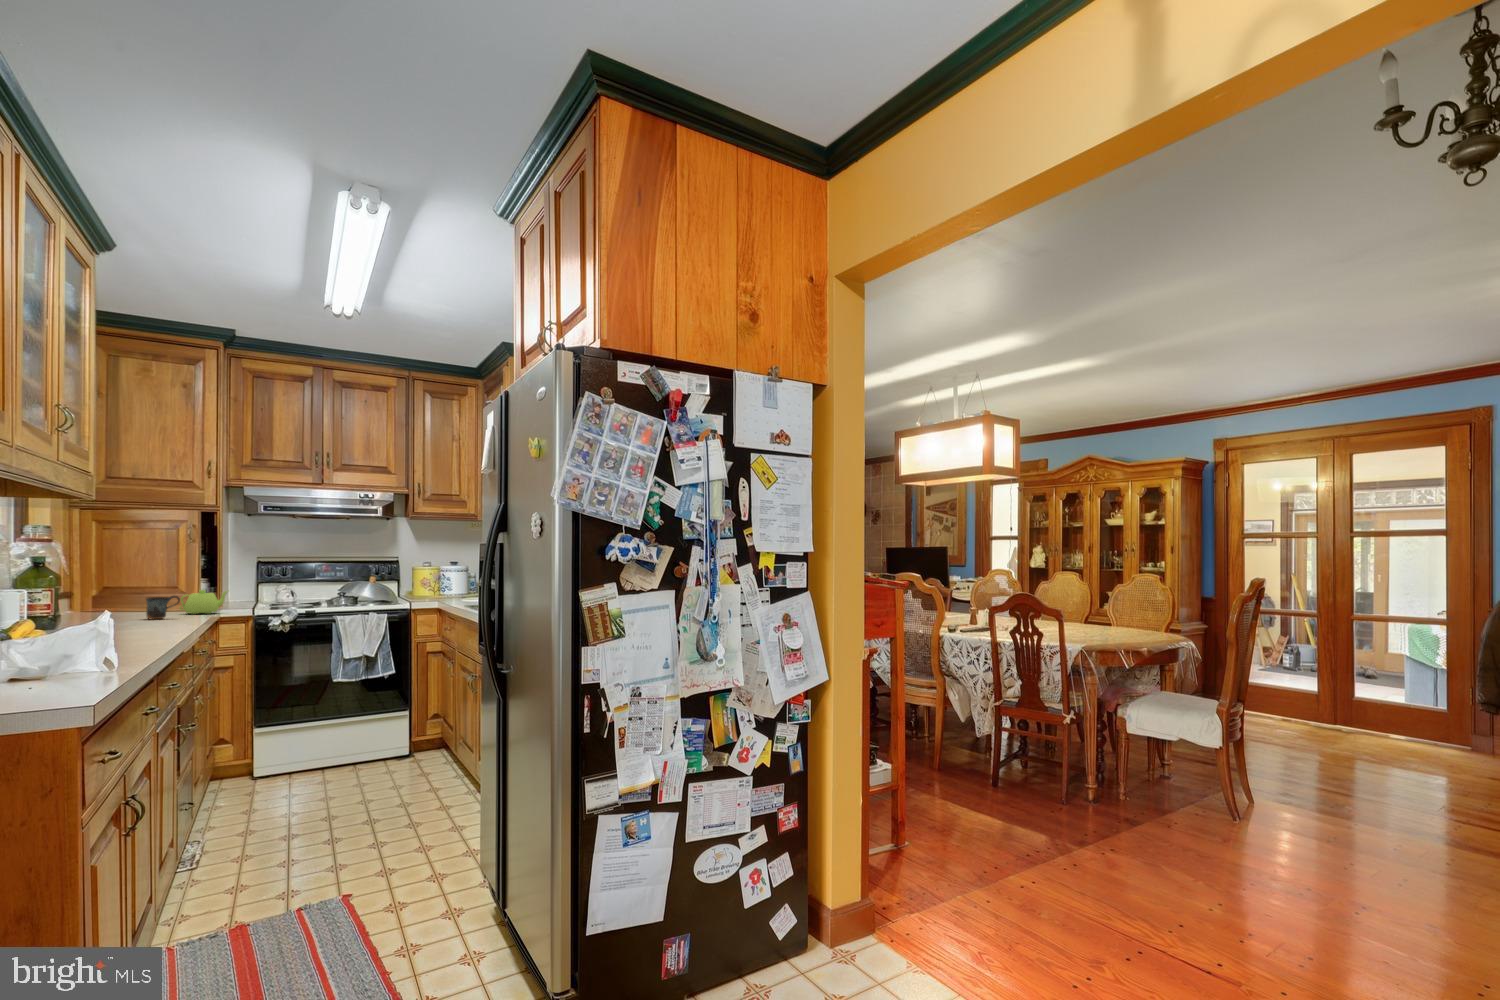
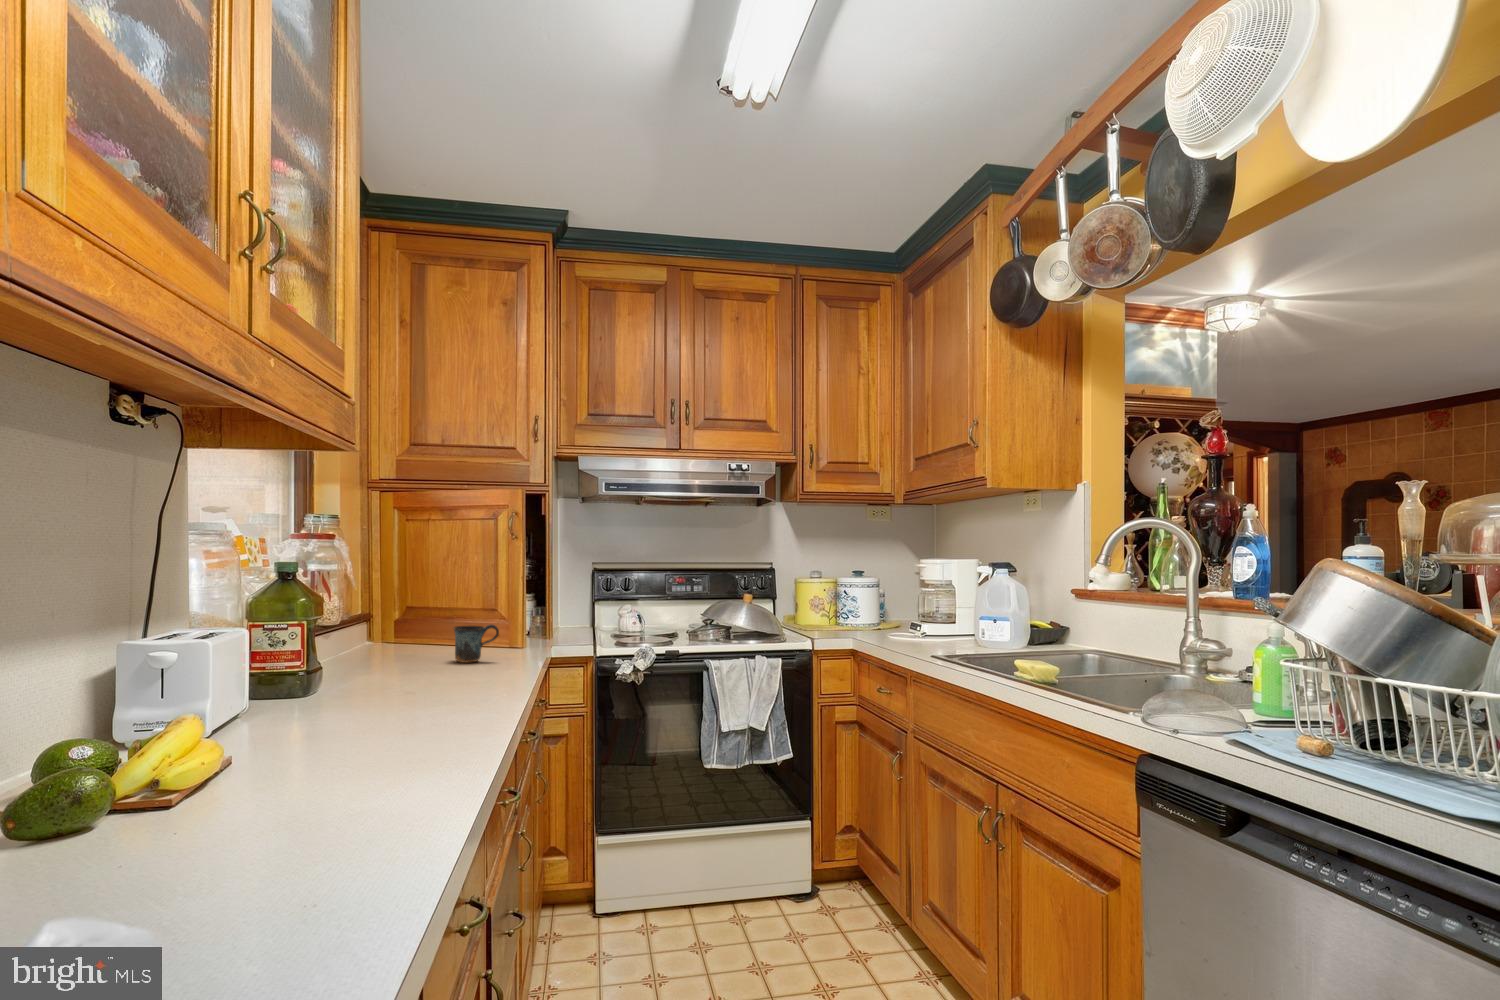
teapot: present [180,590,227,614] -> none [499,612,564,651]

